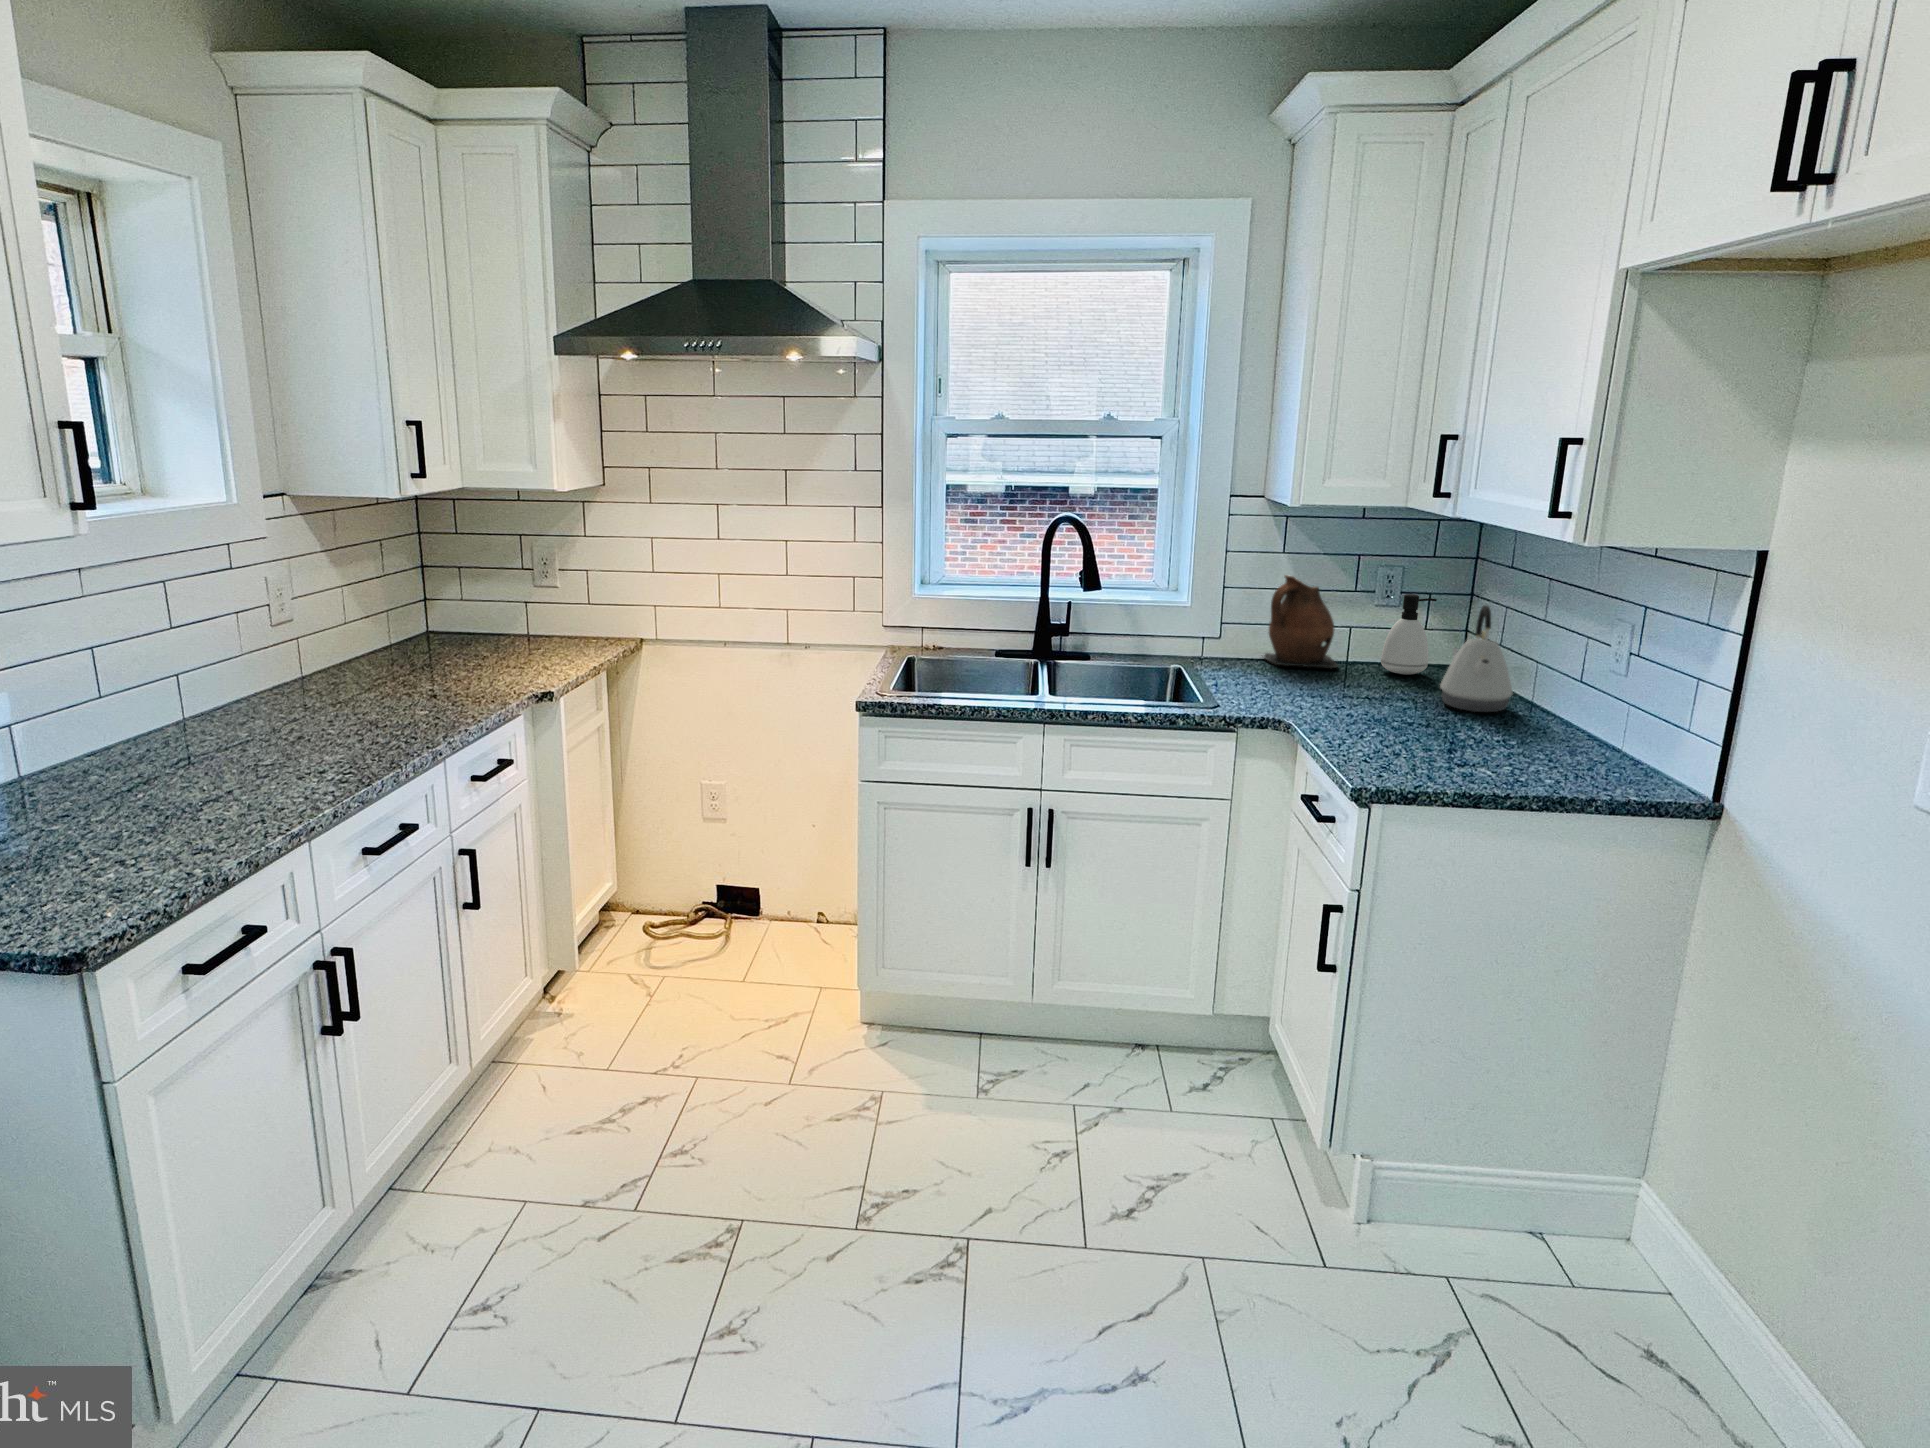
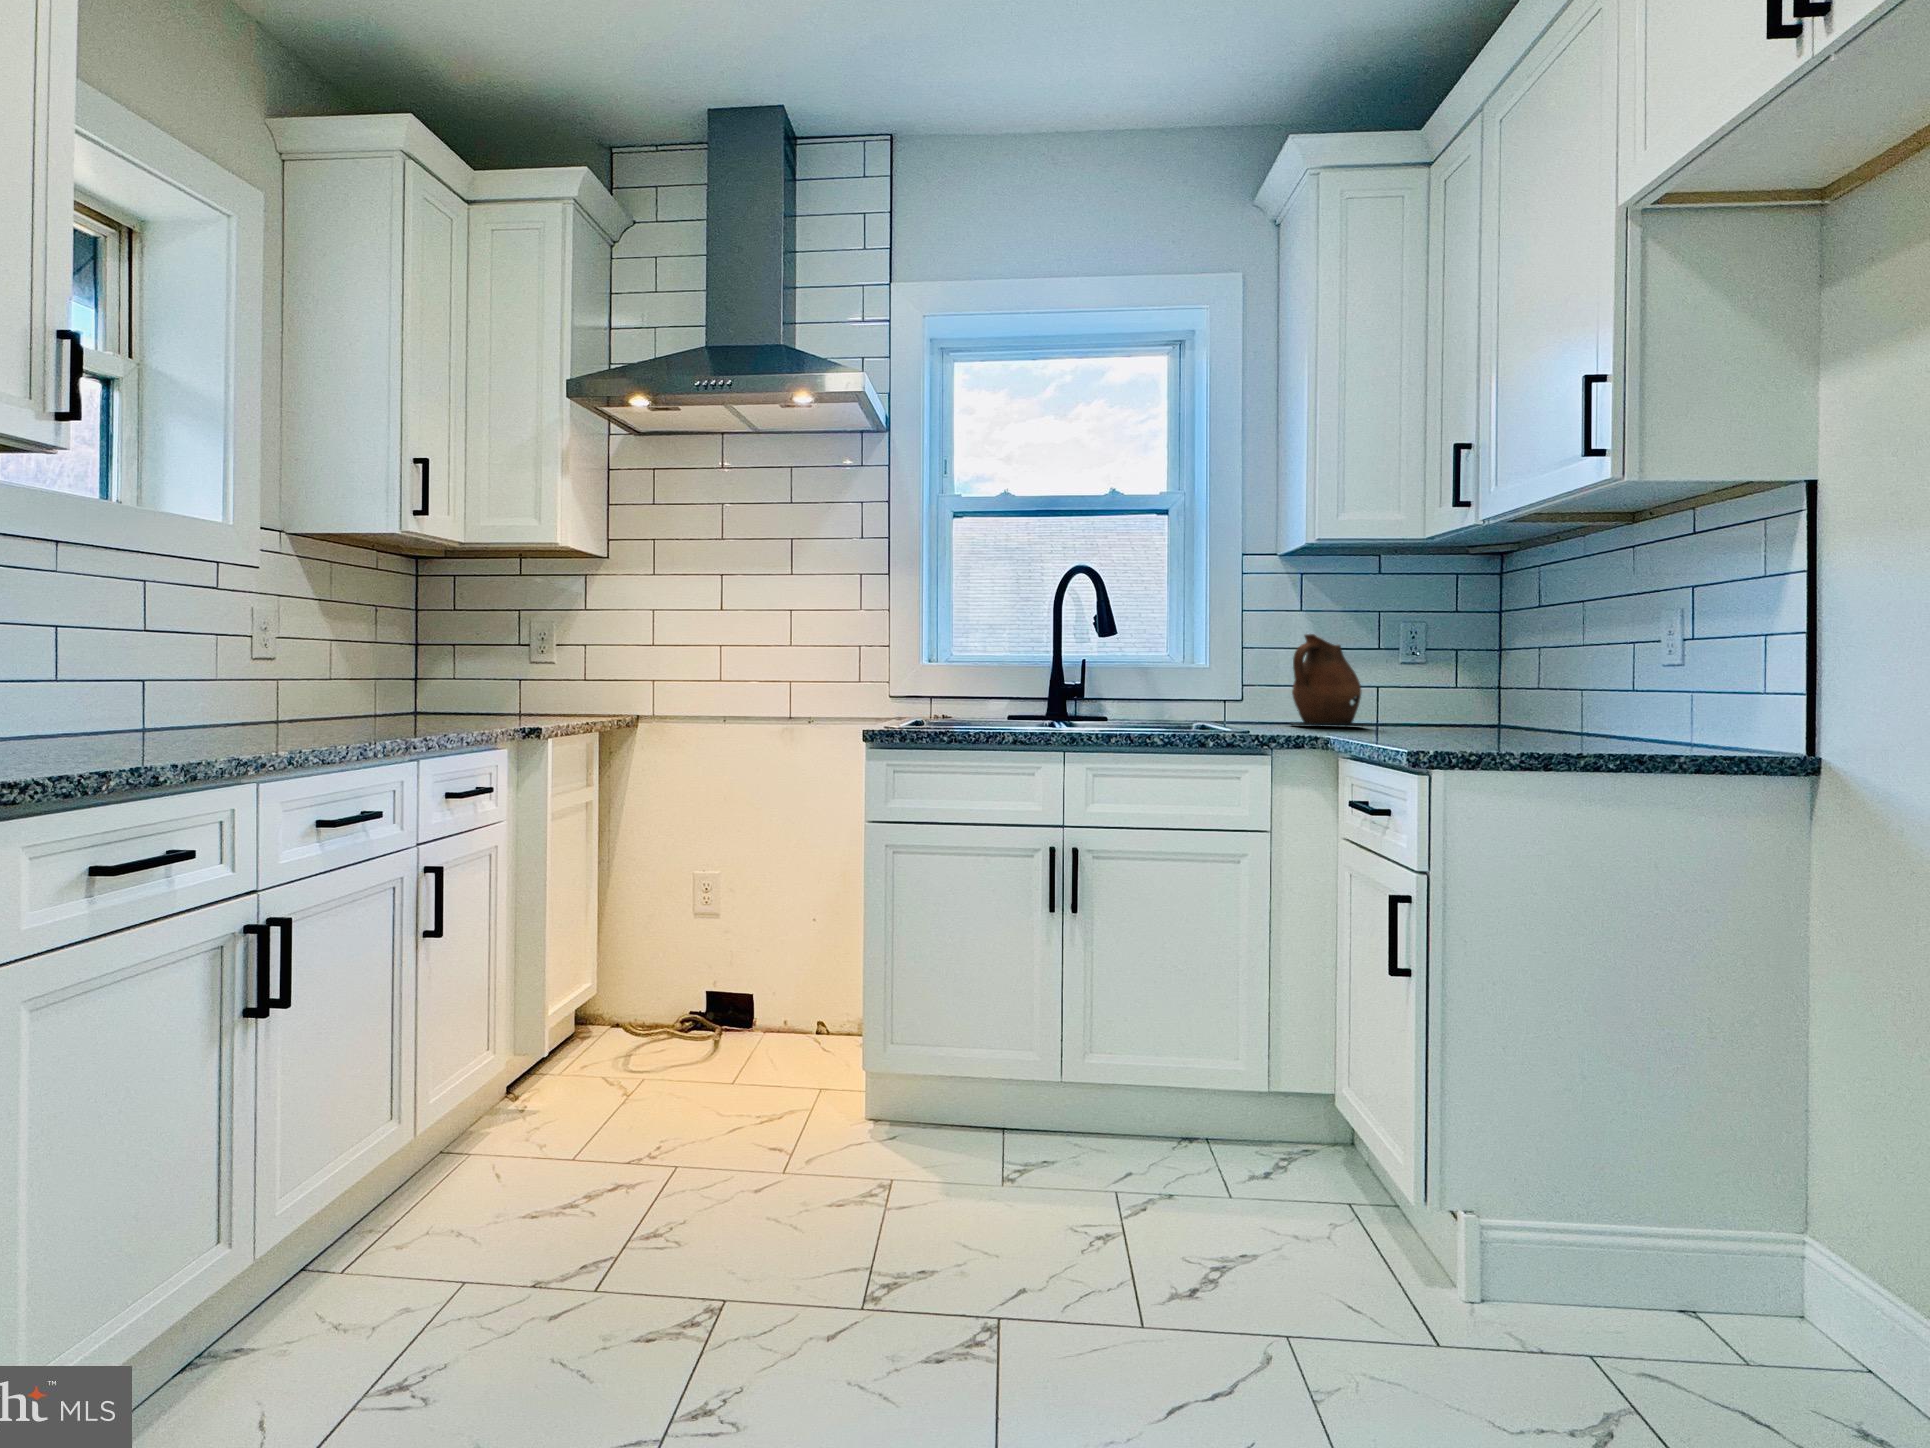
soap dispenser: present [1381,594,1437,675] -> none [1414,646,1465,730]
kettle: present [1440,606,1513,712] -> none [1482,630,1561,740]

